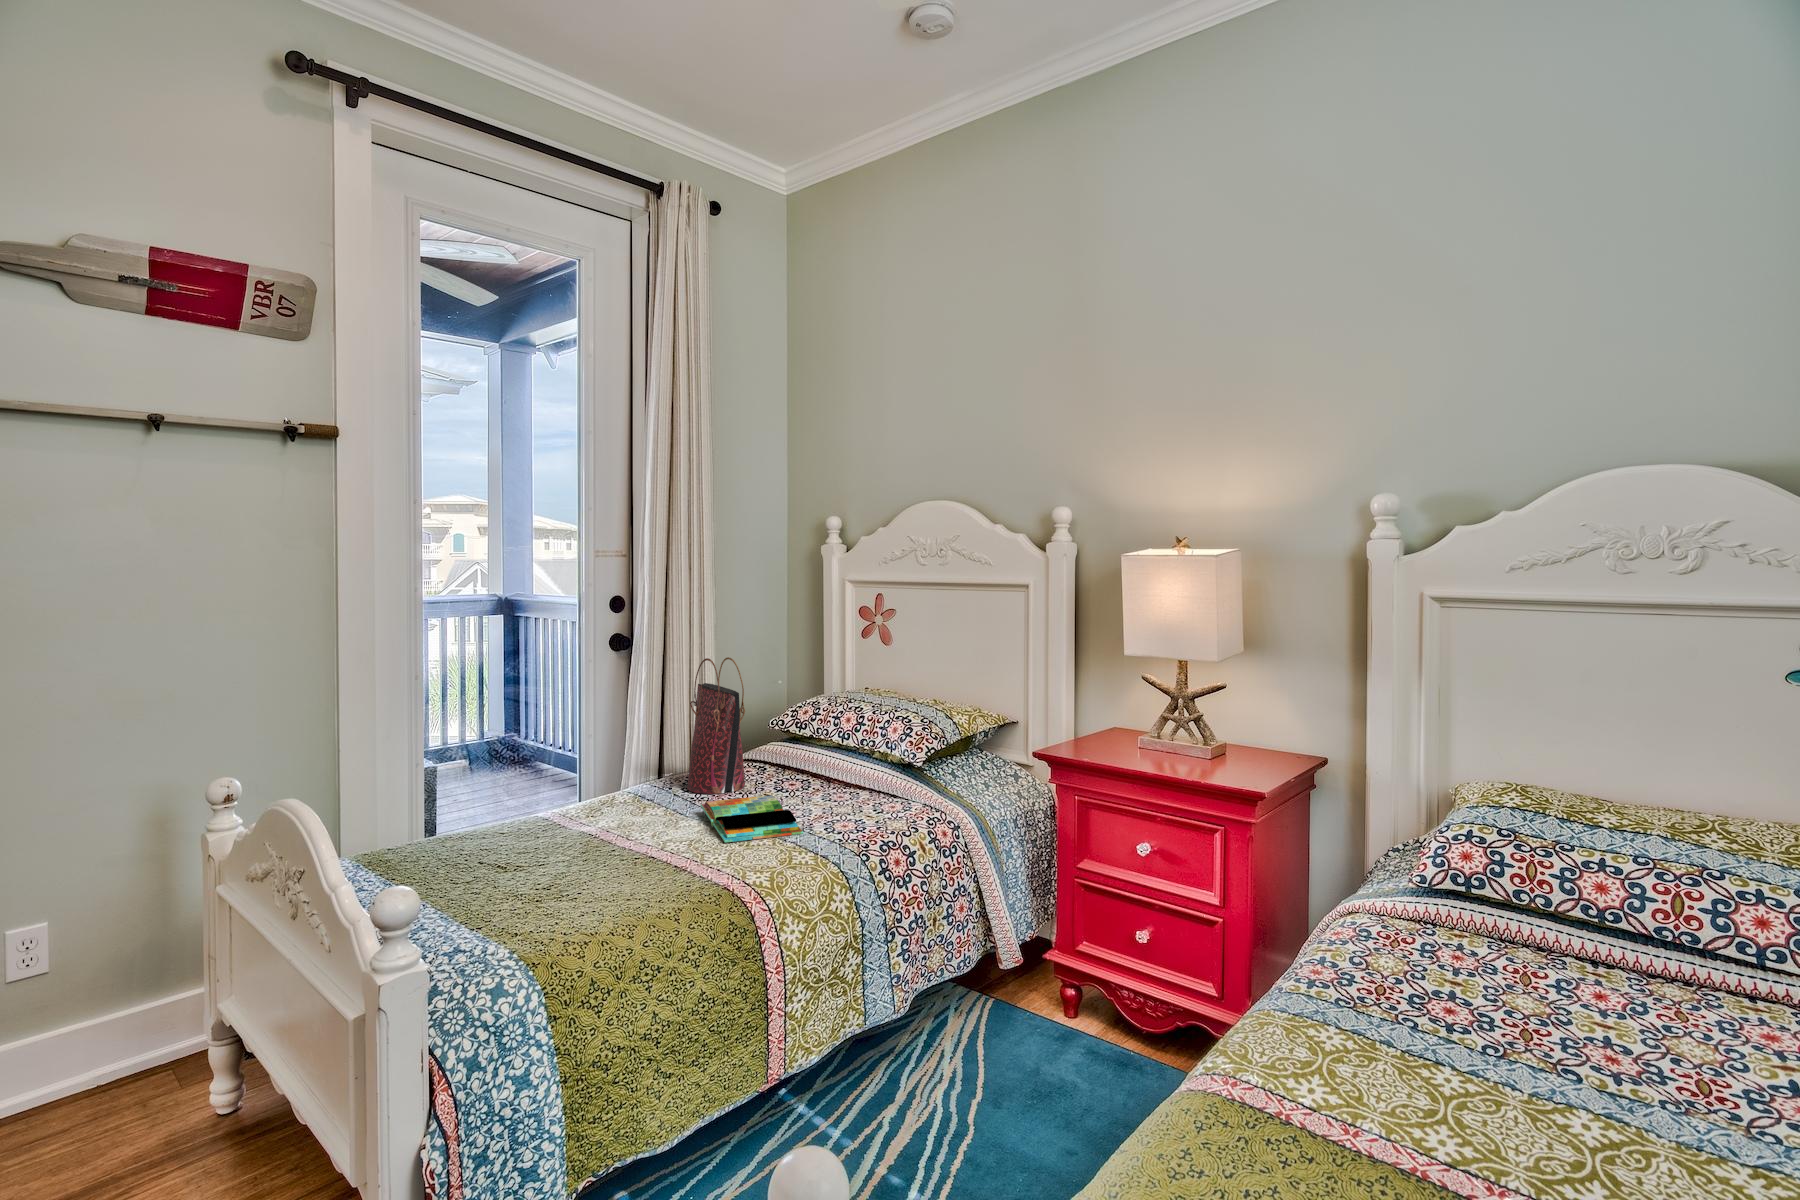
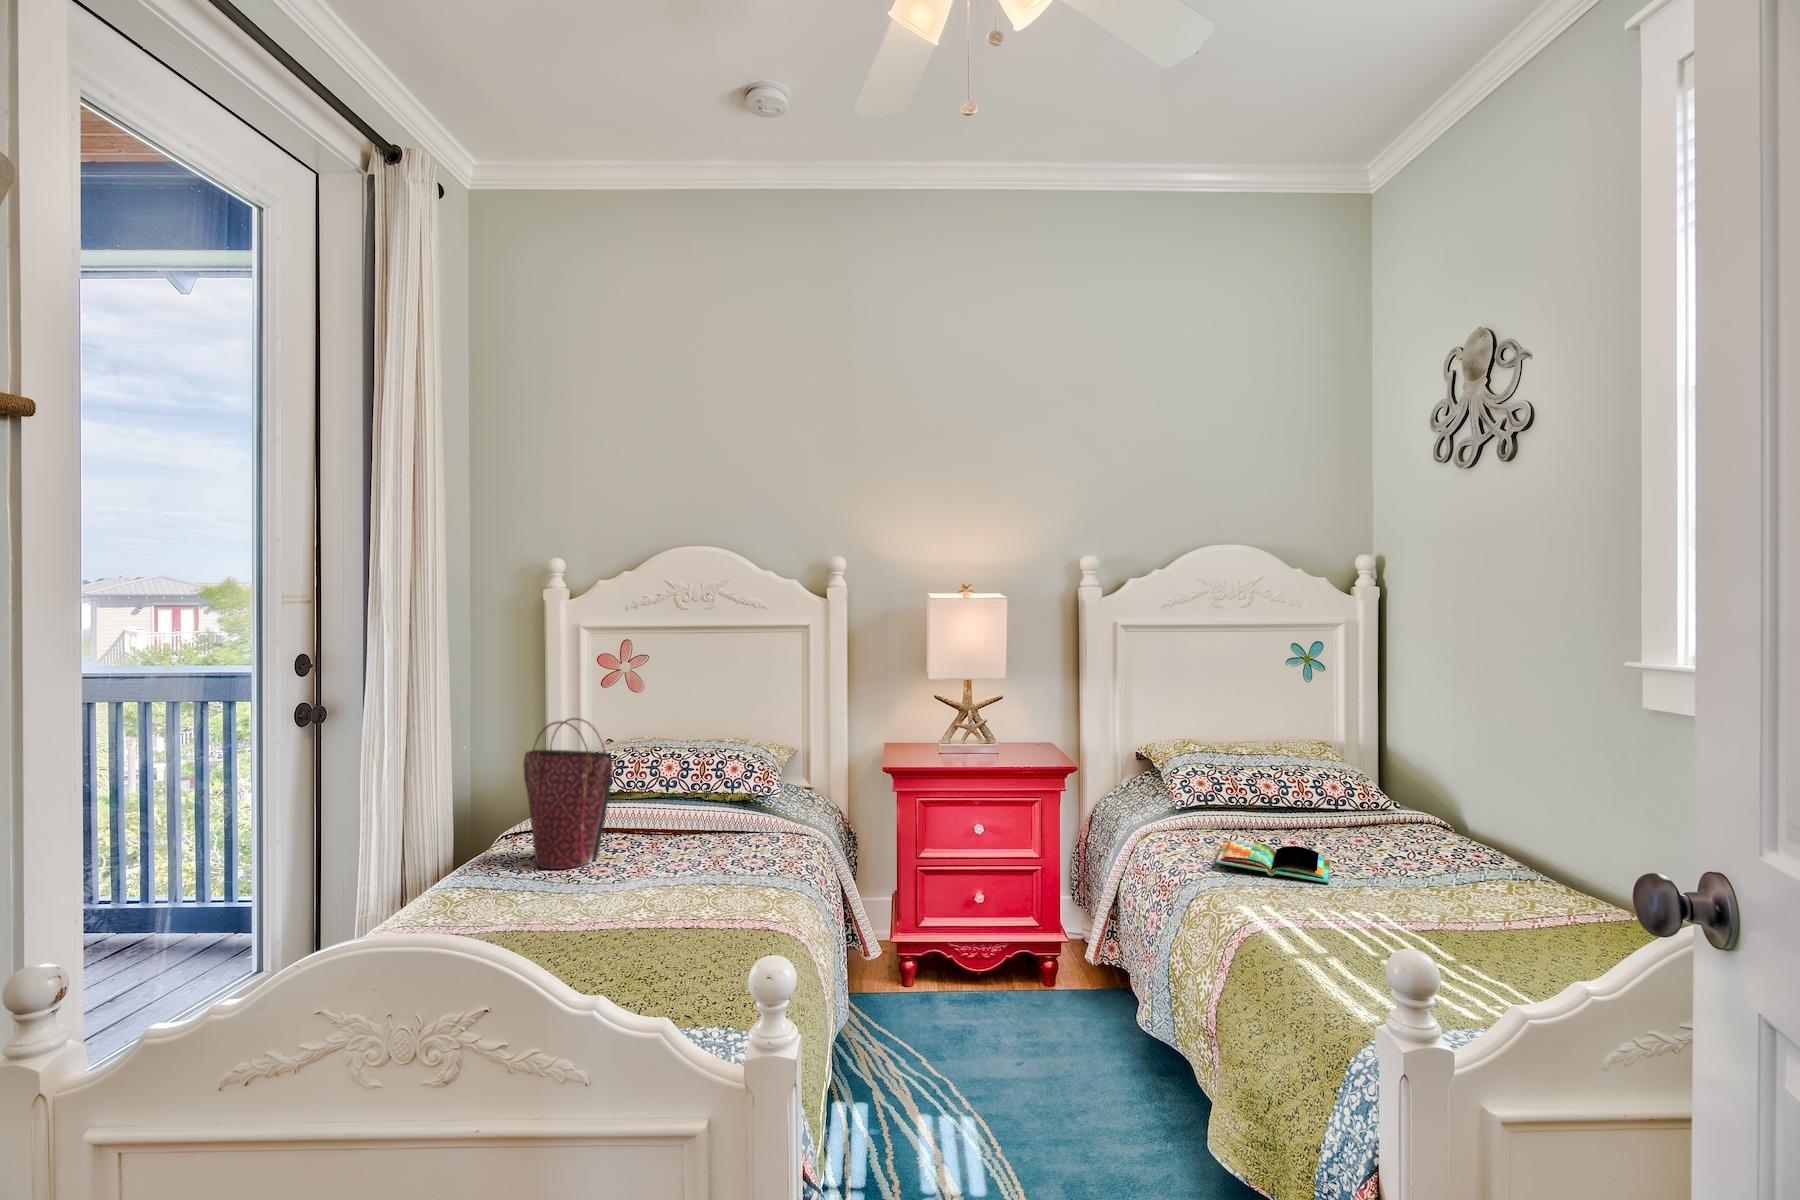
book: present [701,795,803,843] -> present [1216,840,1330,883]

